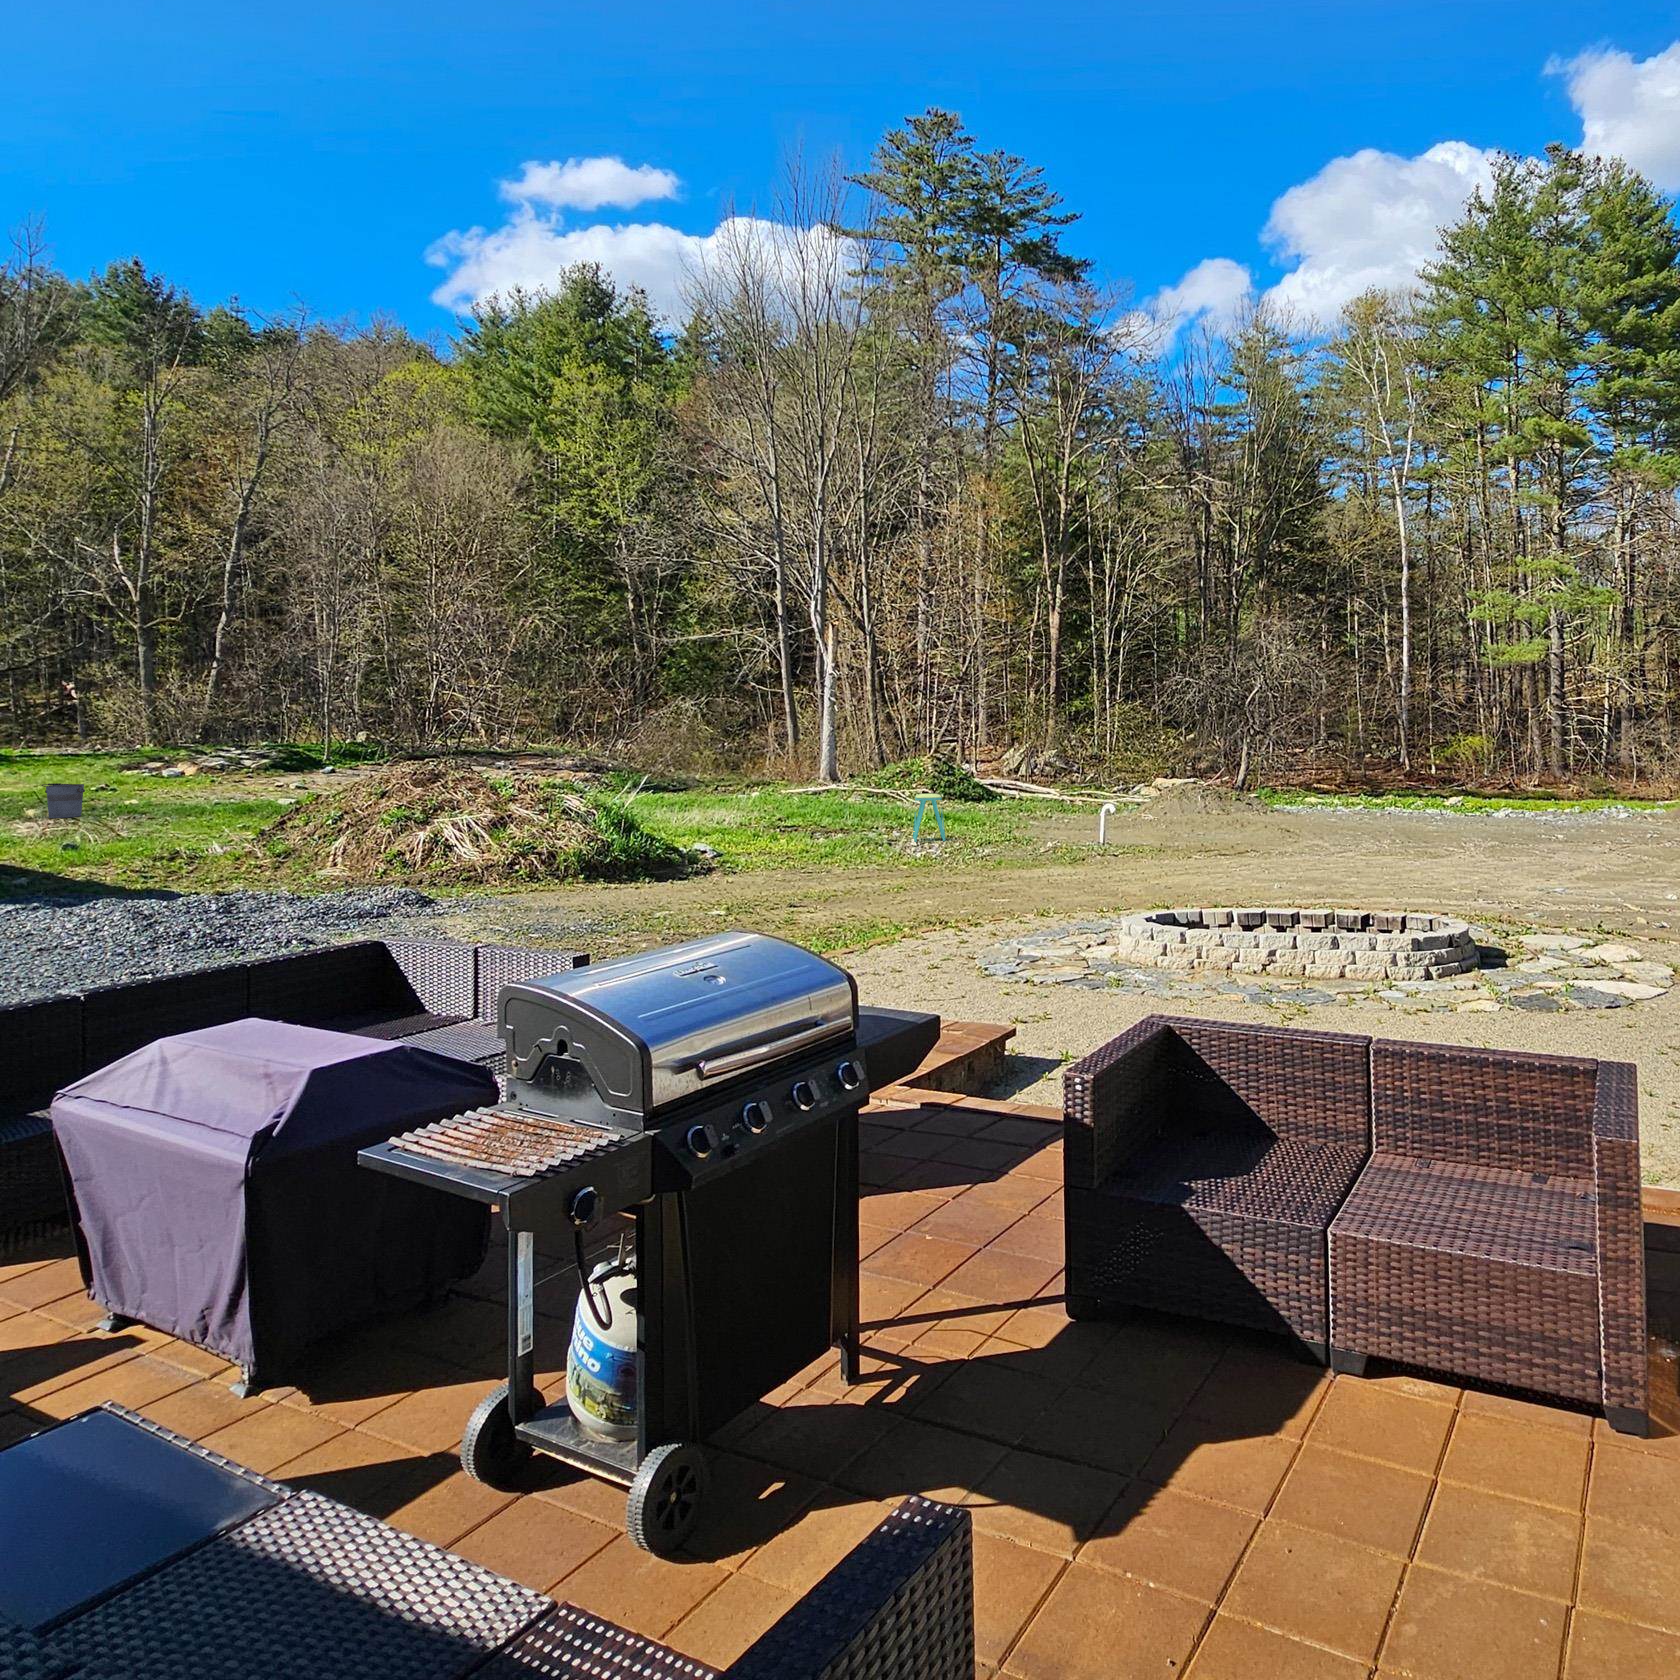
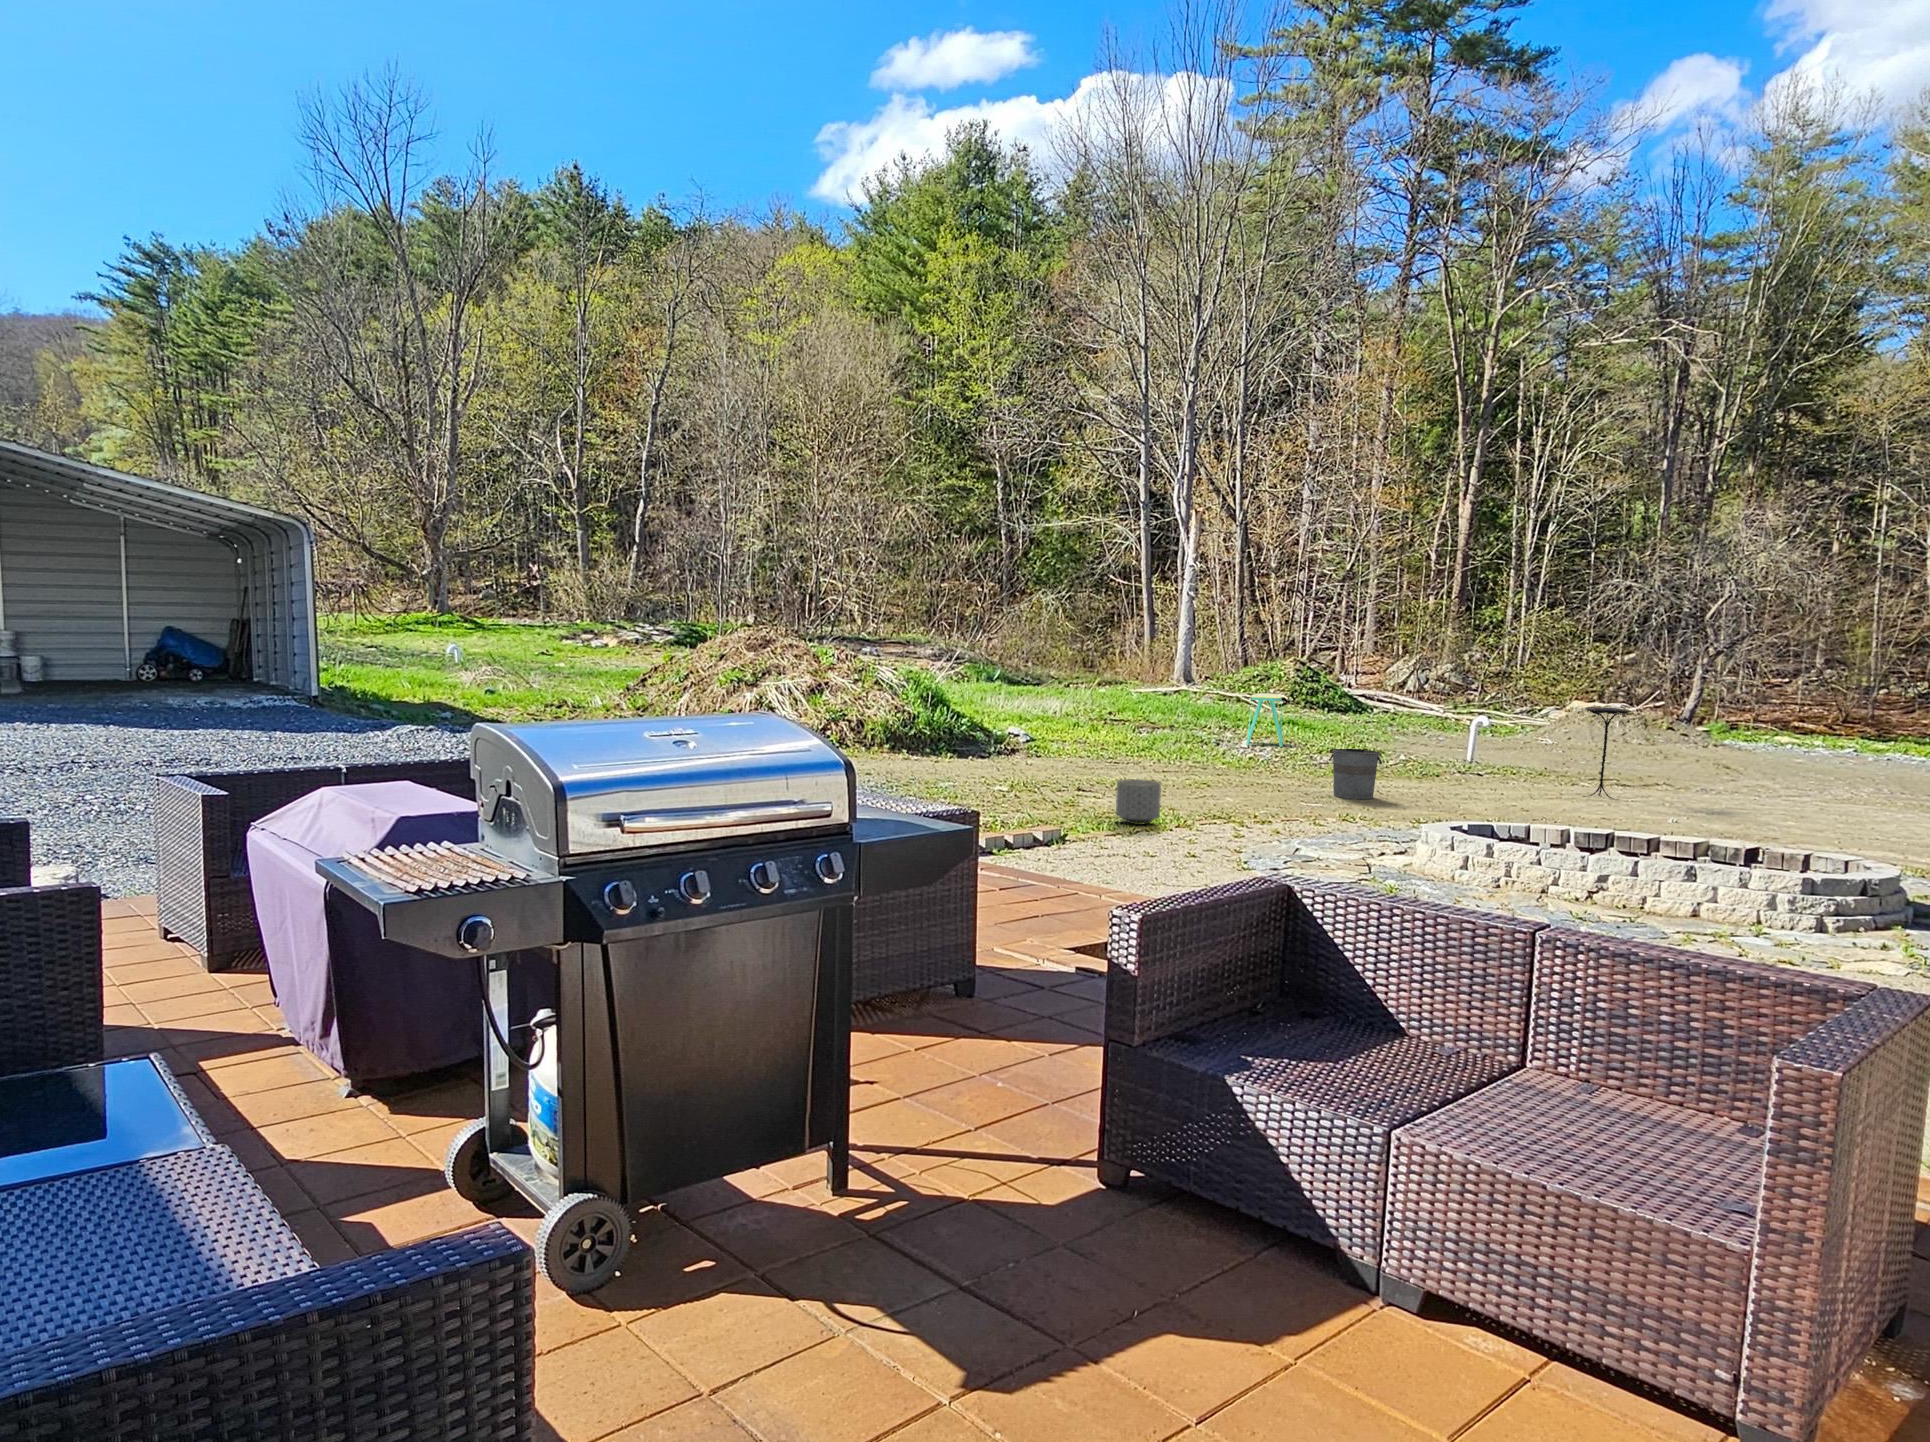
bucket: present [41,783,85,818] -> present [1329,749,1382,799]
side table: none [1197,794,1230,869] -> present [1584,707,1631,798]
planter: none [850,898,891,942] -> present [1116,779,1161,825]

